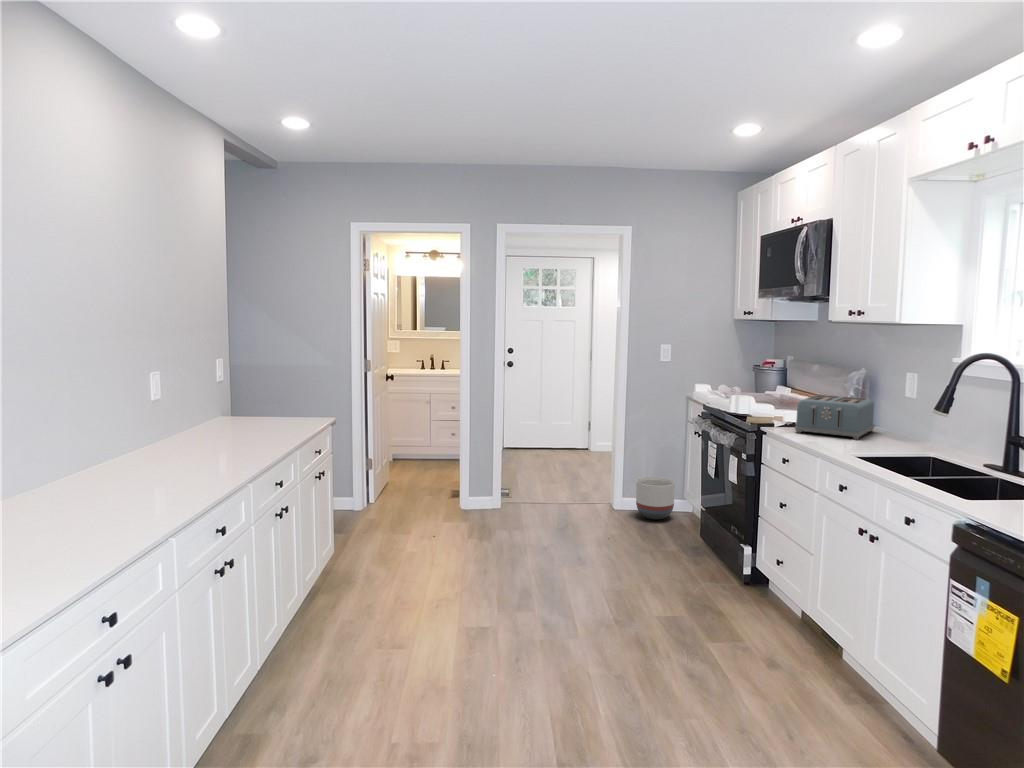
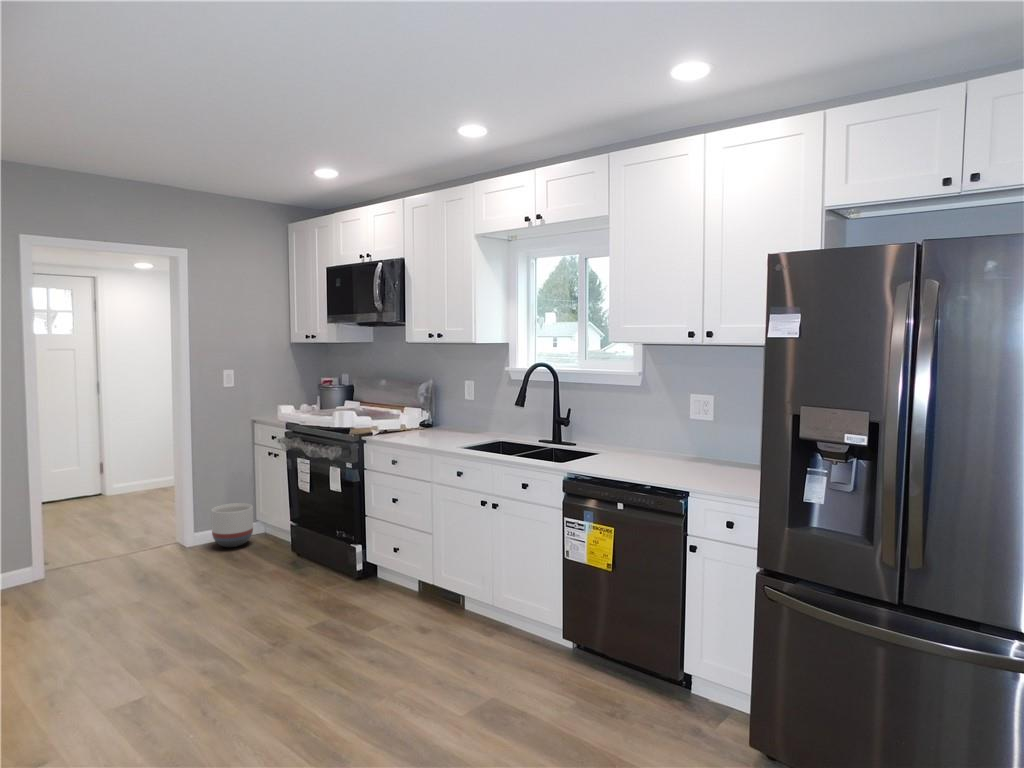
toaster: present [795,395,874,439] -> none [392,404,443,437]

